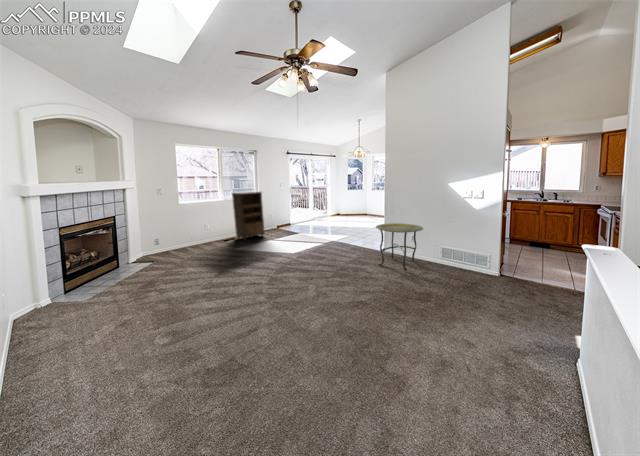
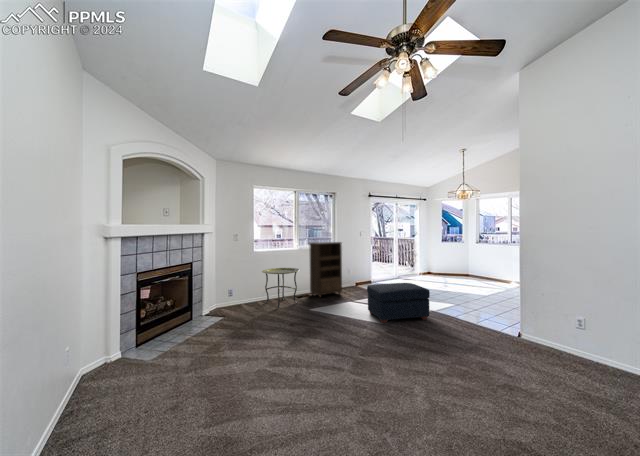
ottoman: none [282,222,329,254] -> present [367,283,430,323]
side table: present [376,223,423,271] -> present [262,268,300,308]

